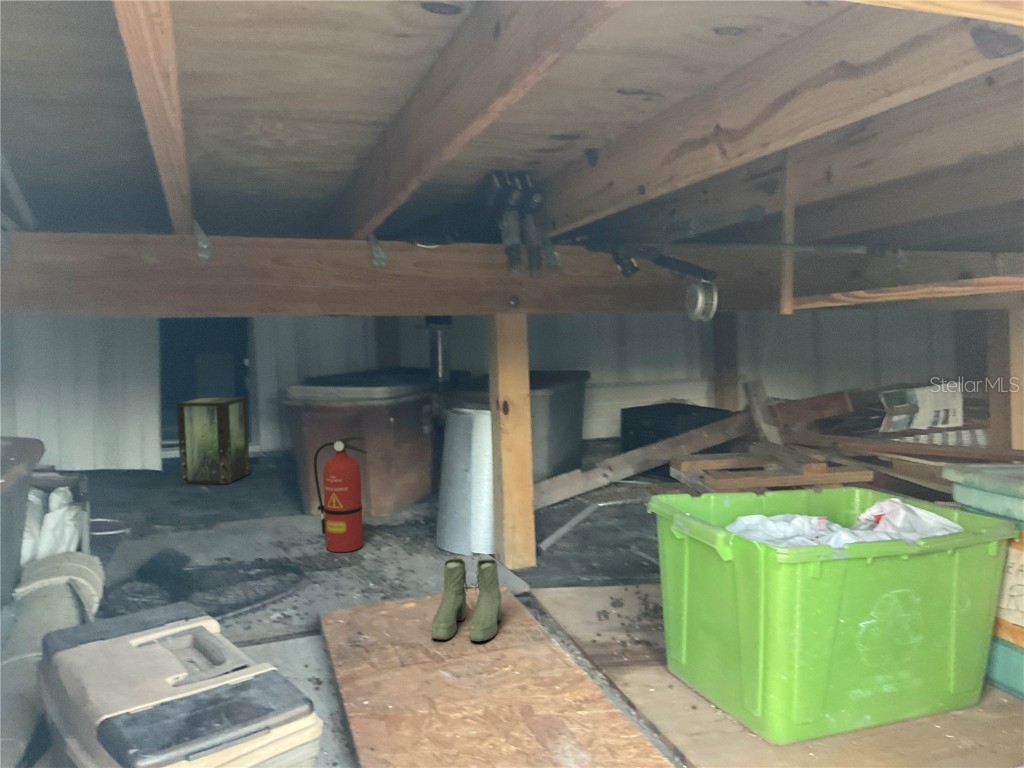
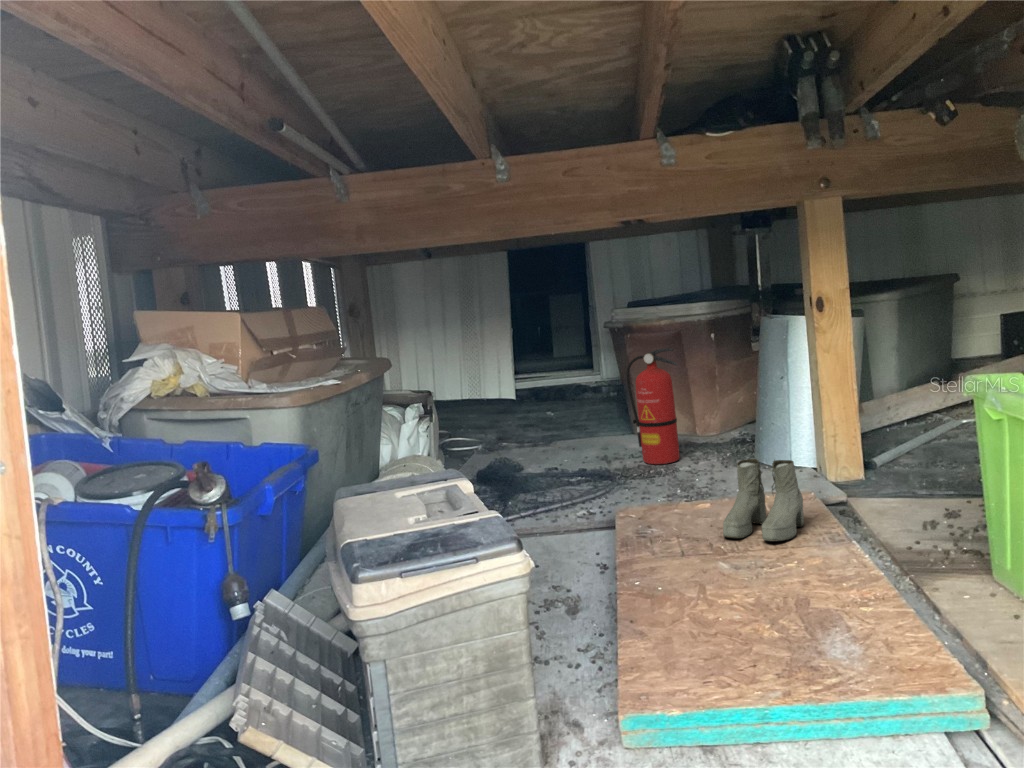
storage box: present [177,397,250,484] -> none [520,327,591,411]

